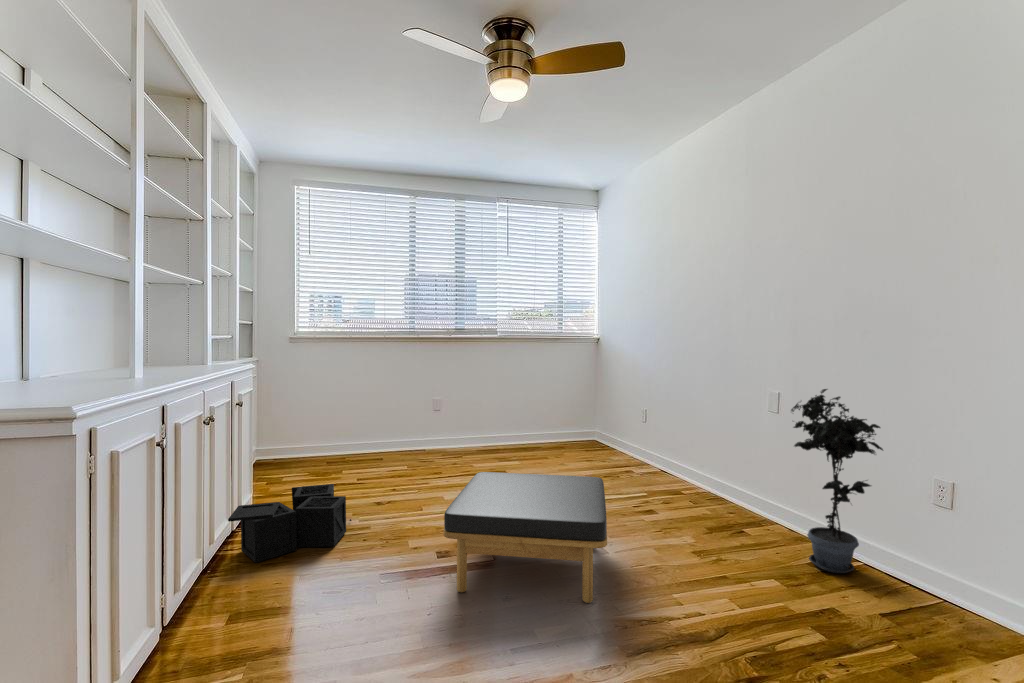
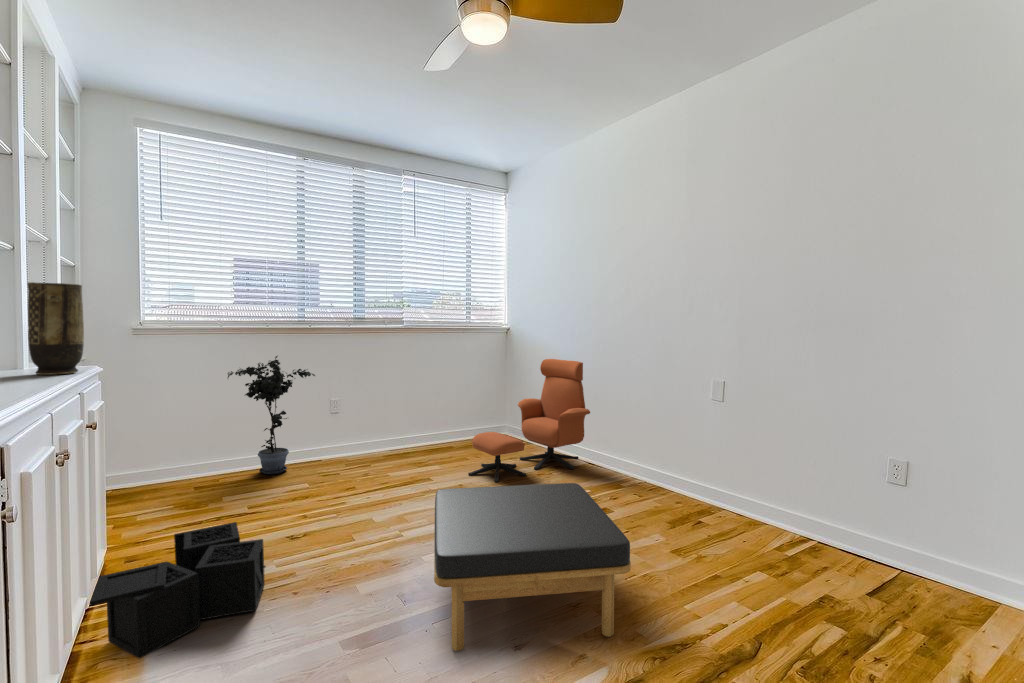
vase: none [204,306,235,367] -> present [28,282,84,375]
lounge chair: none [541,368,662,480] -> present [468,359,590,482]
potted plant: present [791,389,883,573] -> present [228,356,315,474]

